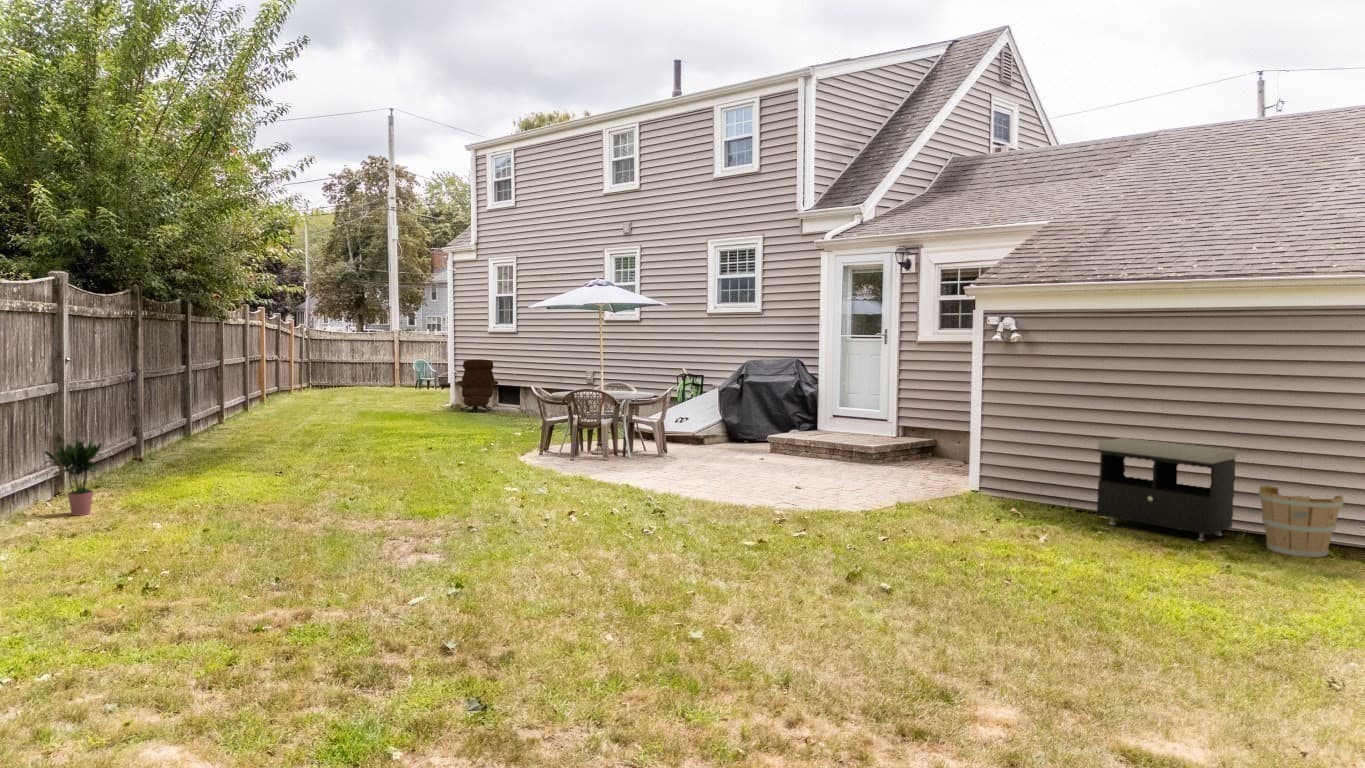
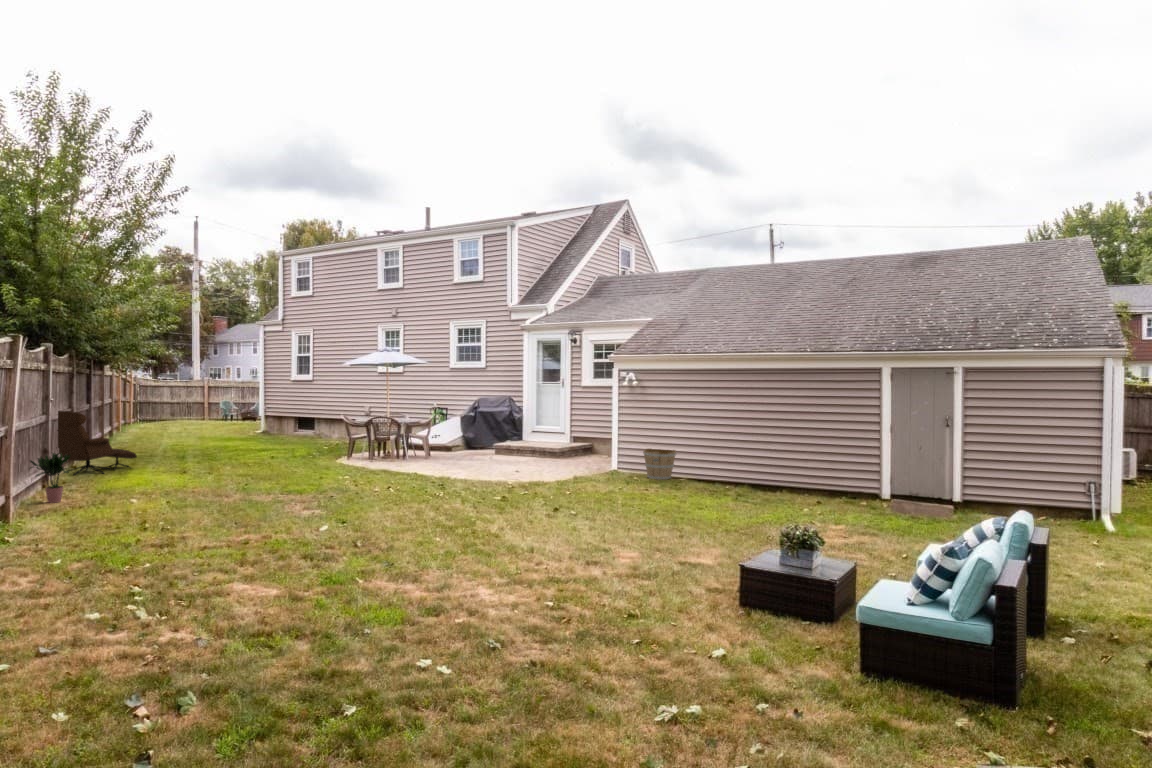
lounge chair: present [457,359,498,413] -> present [57,411,137,476]
storage bench: present [1097,438,1236,541] -> none [681,436,749,489]
wooden bucket: present [1259,485,1343,558] -> present [643,449,676,480]

